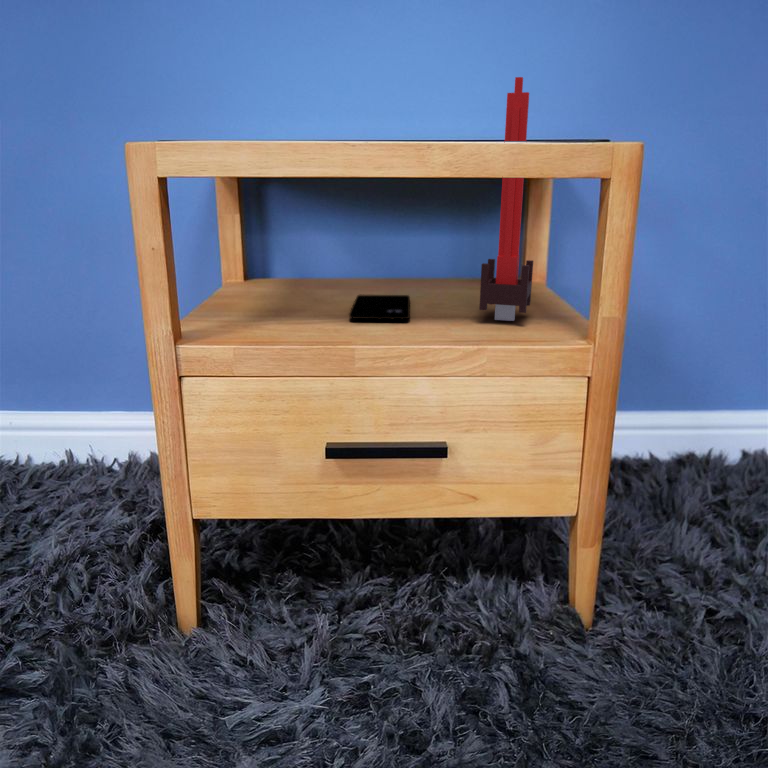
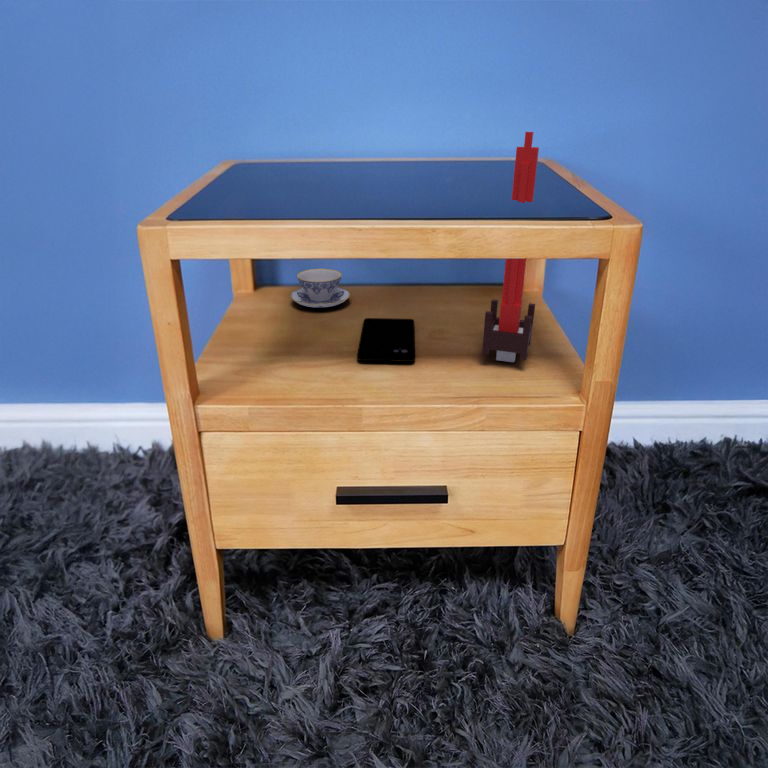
teacup: none [281,255,343,290] -> present [290,269,350,308]

